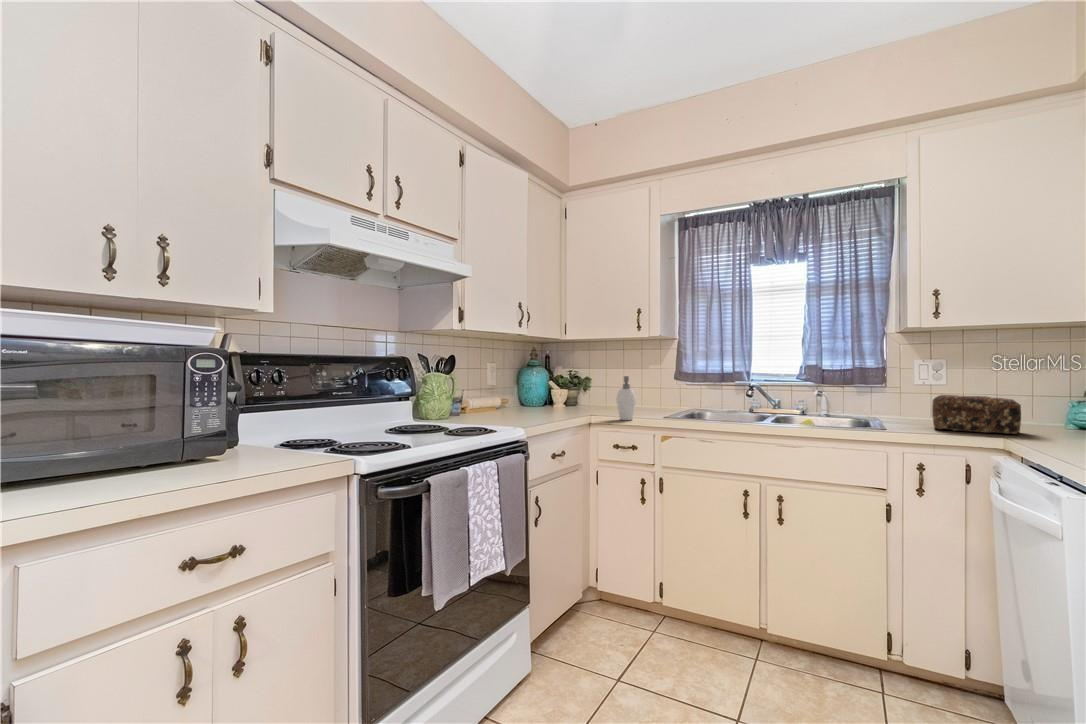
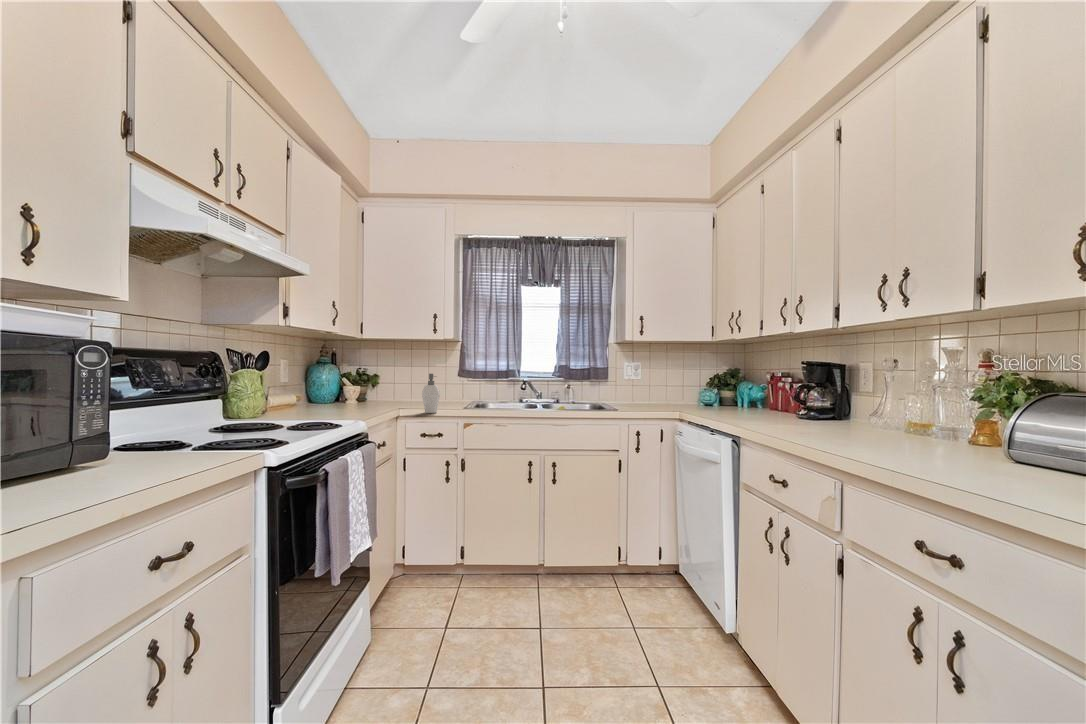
bread loaf: present [932,395,1021,434] -> none [636,384,681,407]

